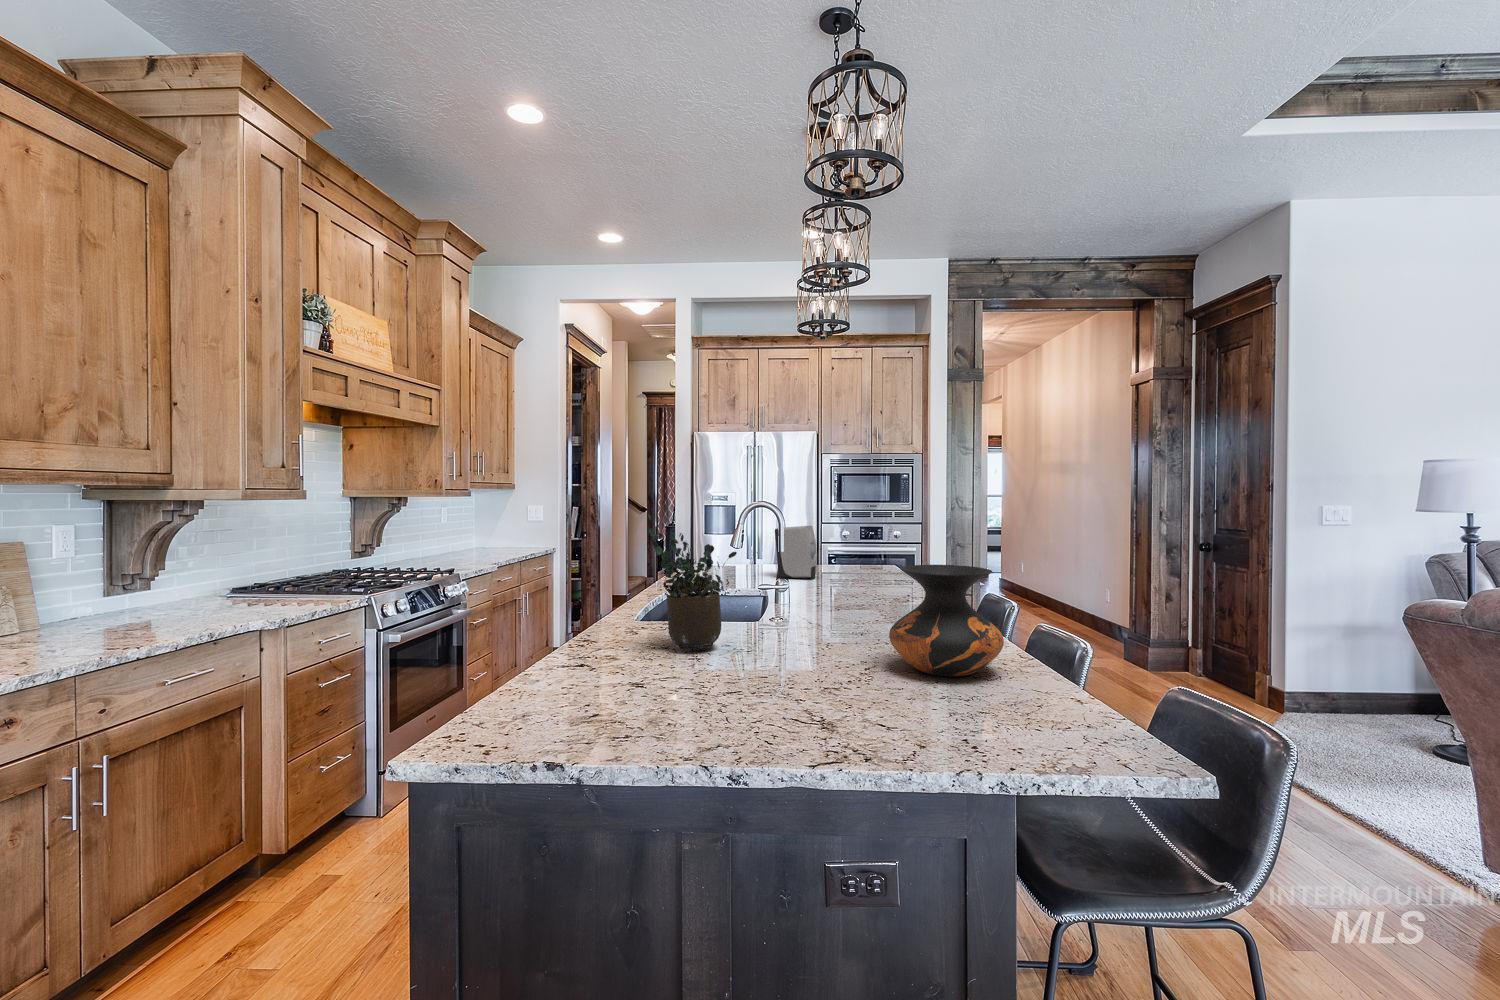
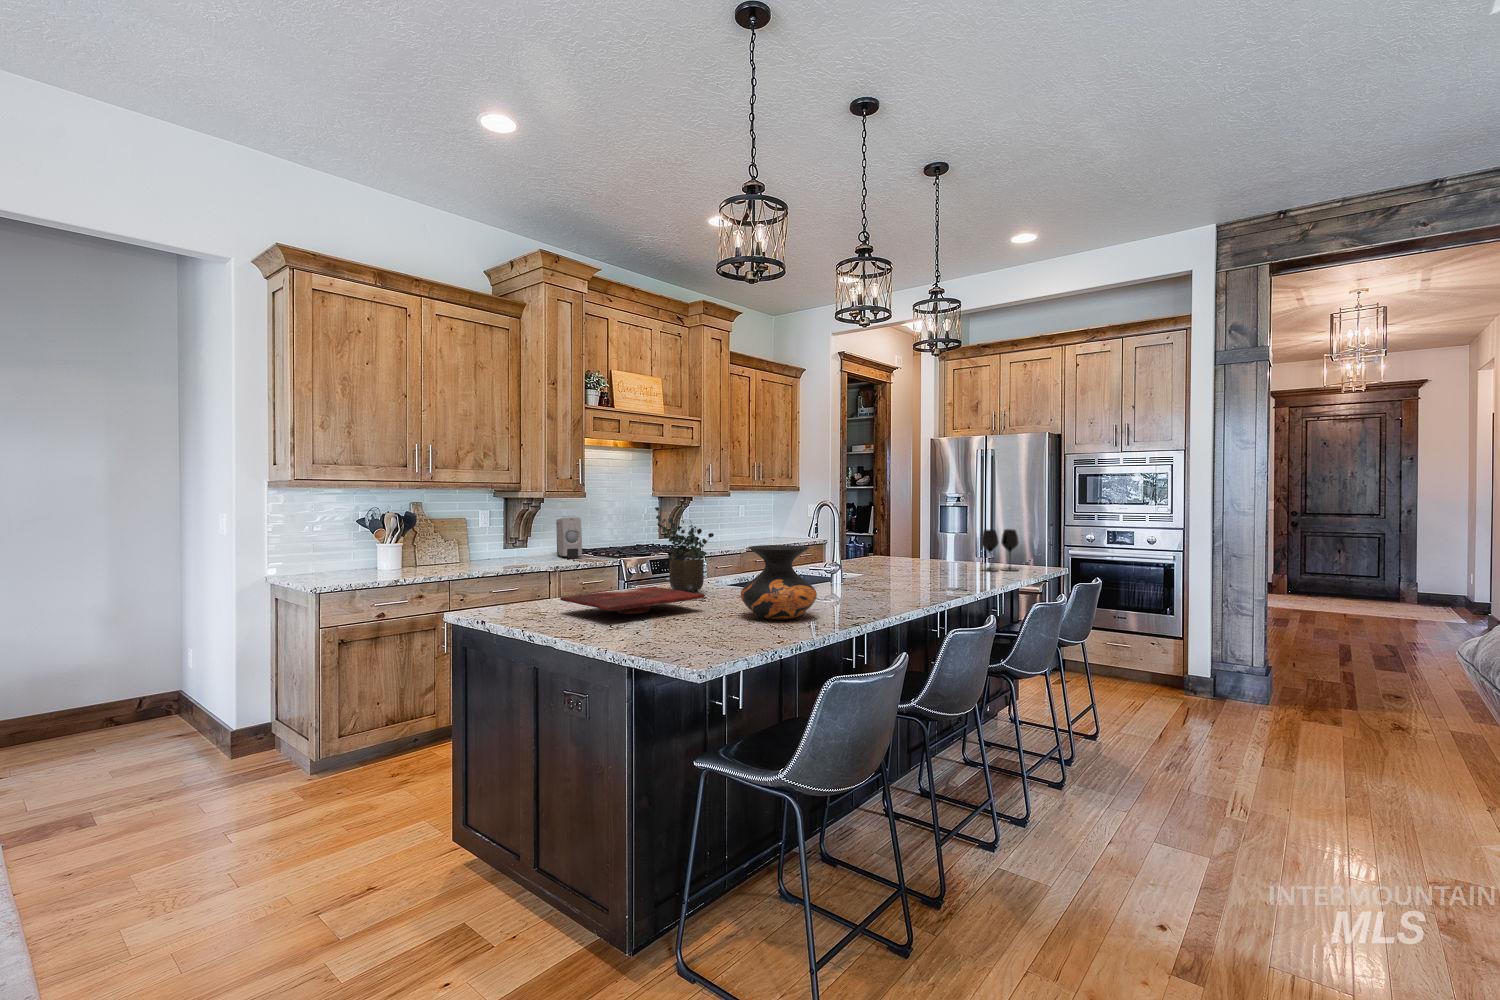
soap dispenser: present [775,525,817,579] -> present [556,517,582,558]
wine glass: none [840,528,871,573] -> present [981,529,1019,571]
cutting board: none [657,647,836,715] -> present [560,587,705,614]

